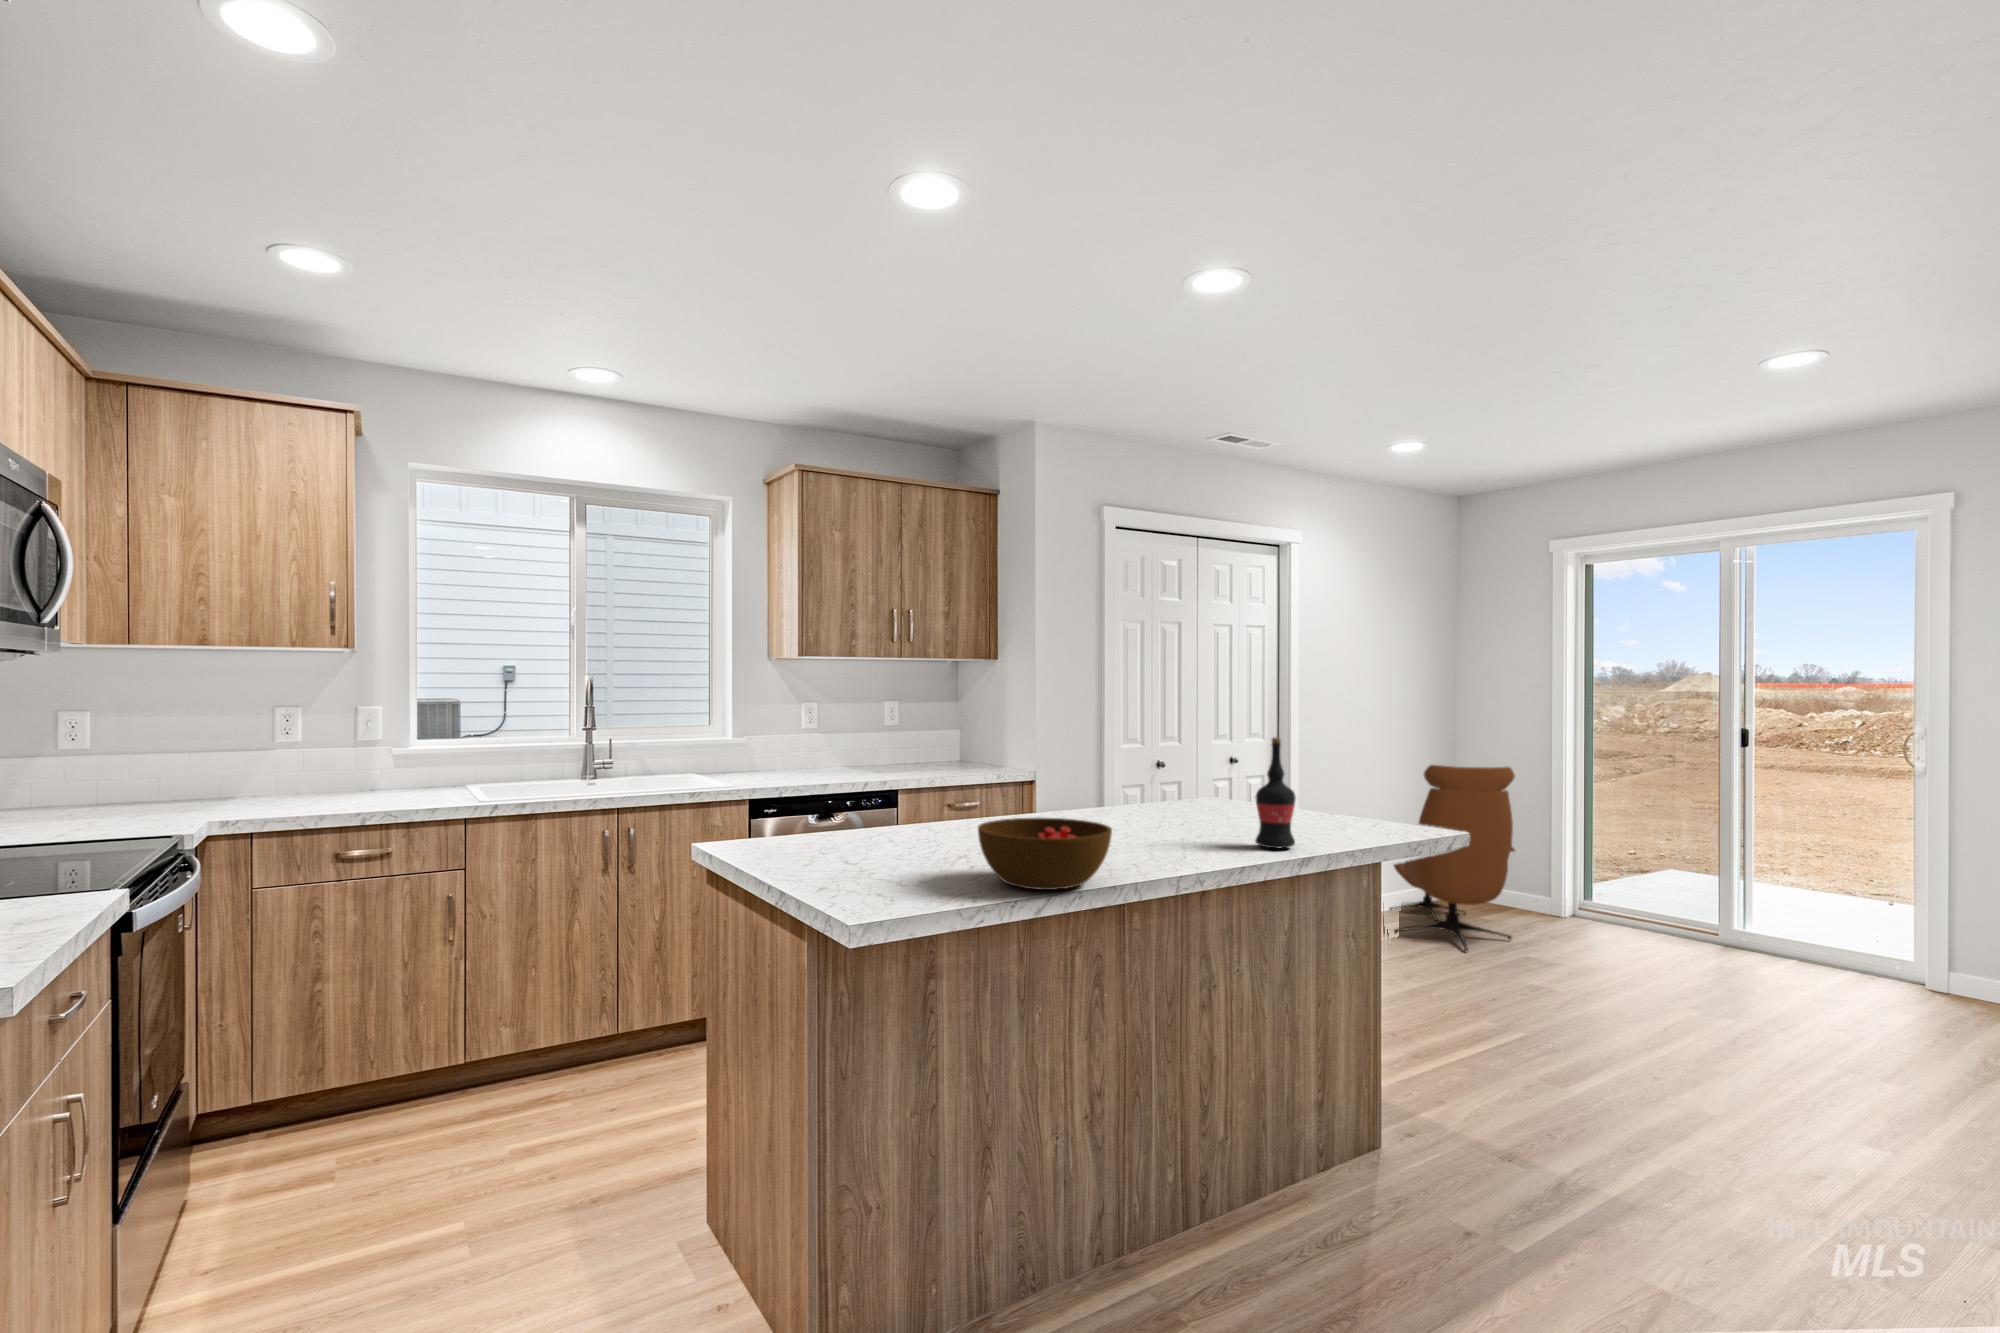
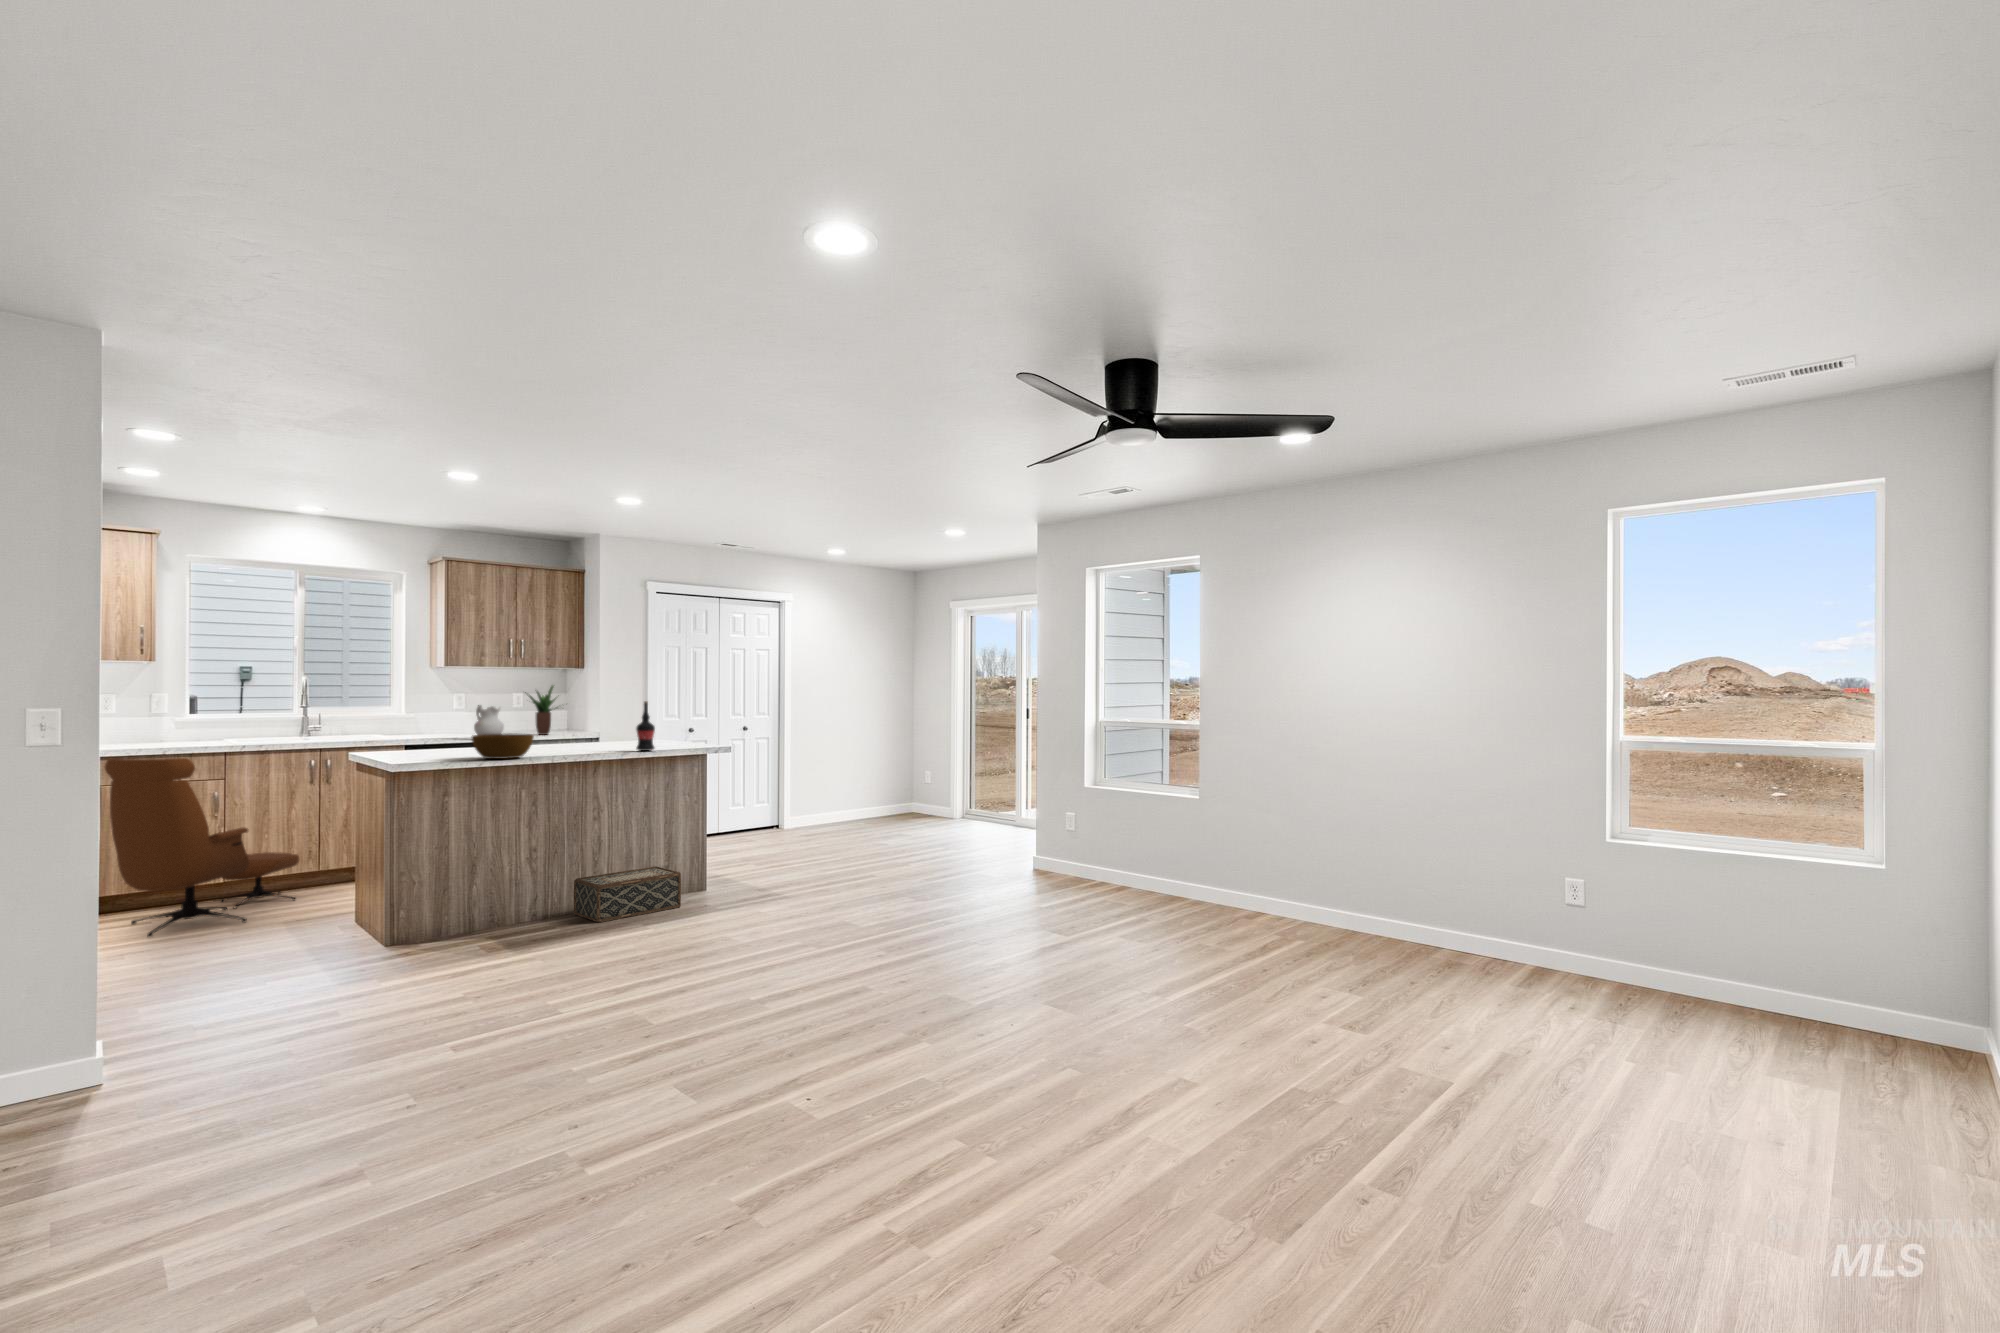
potted plant: none [904,684,975,771] -> present [525,686,558,735]
ceramic pitcher: none [850,723,897,785] -> present [474,705,504,735]
lounge chair: present [1390,765,1515,952] -> present [105,758,299,937]
woven basket: none [1178,1109,1403,1301] -> present [574,866,681,922]

